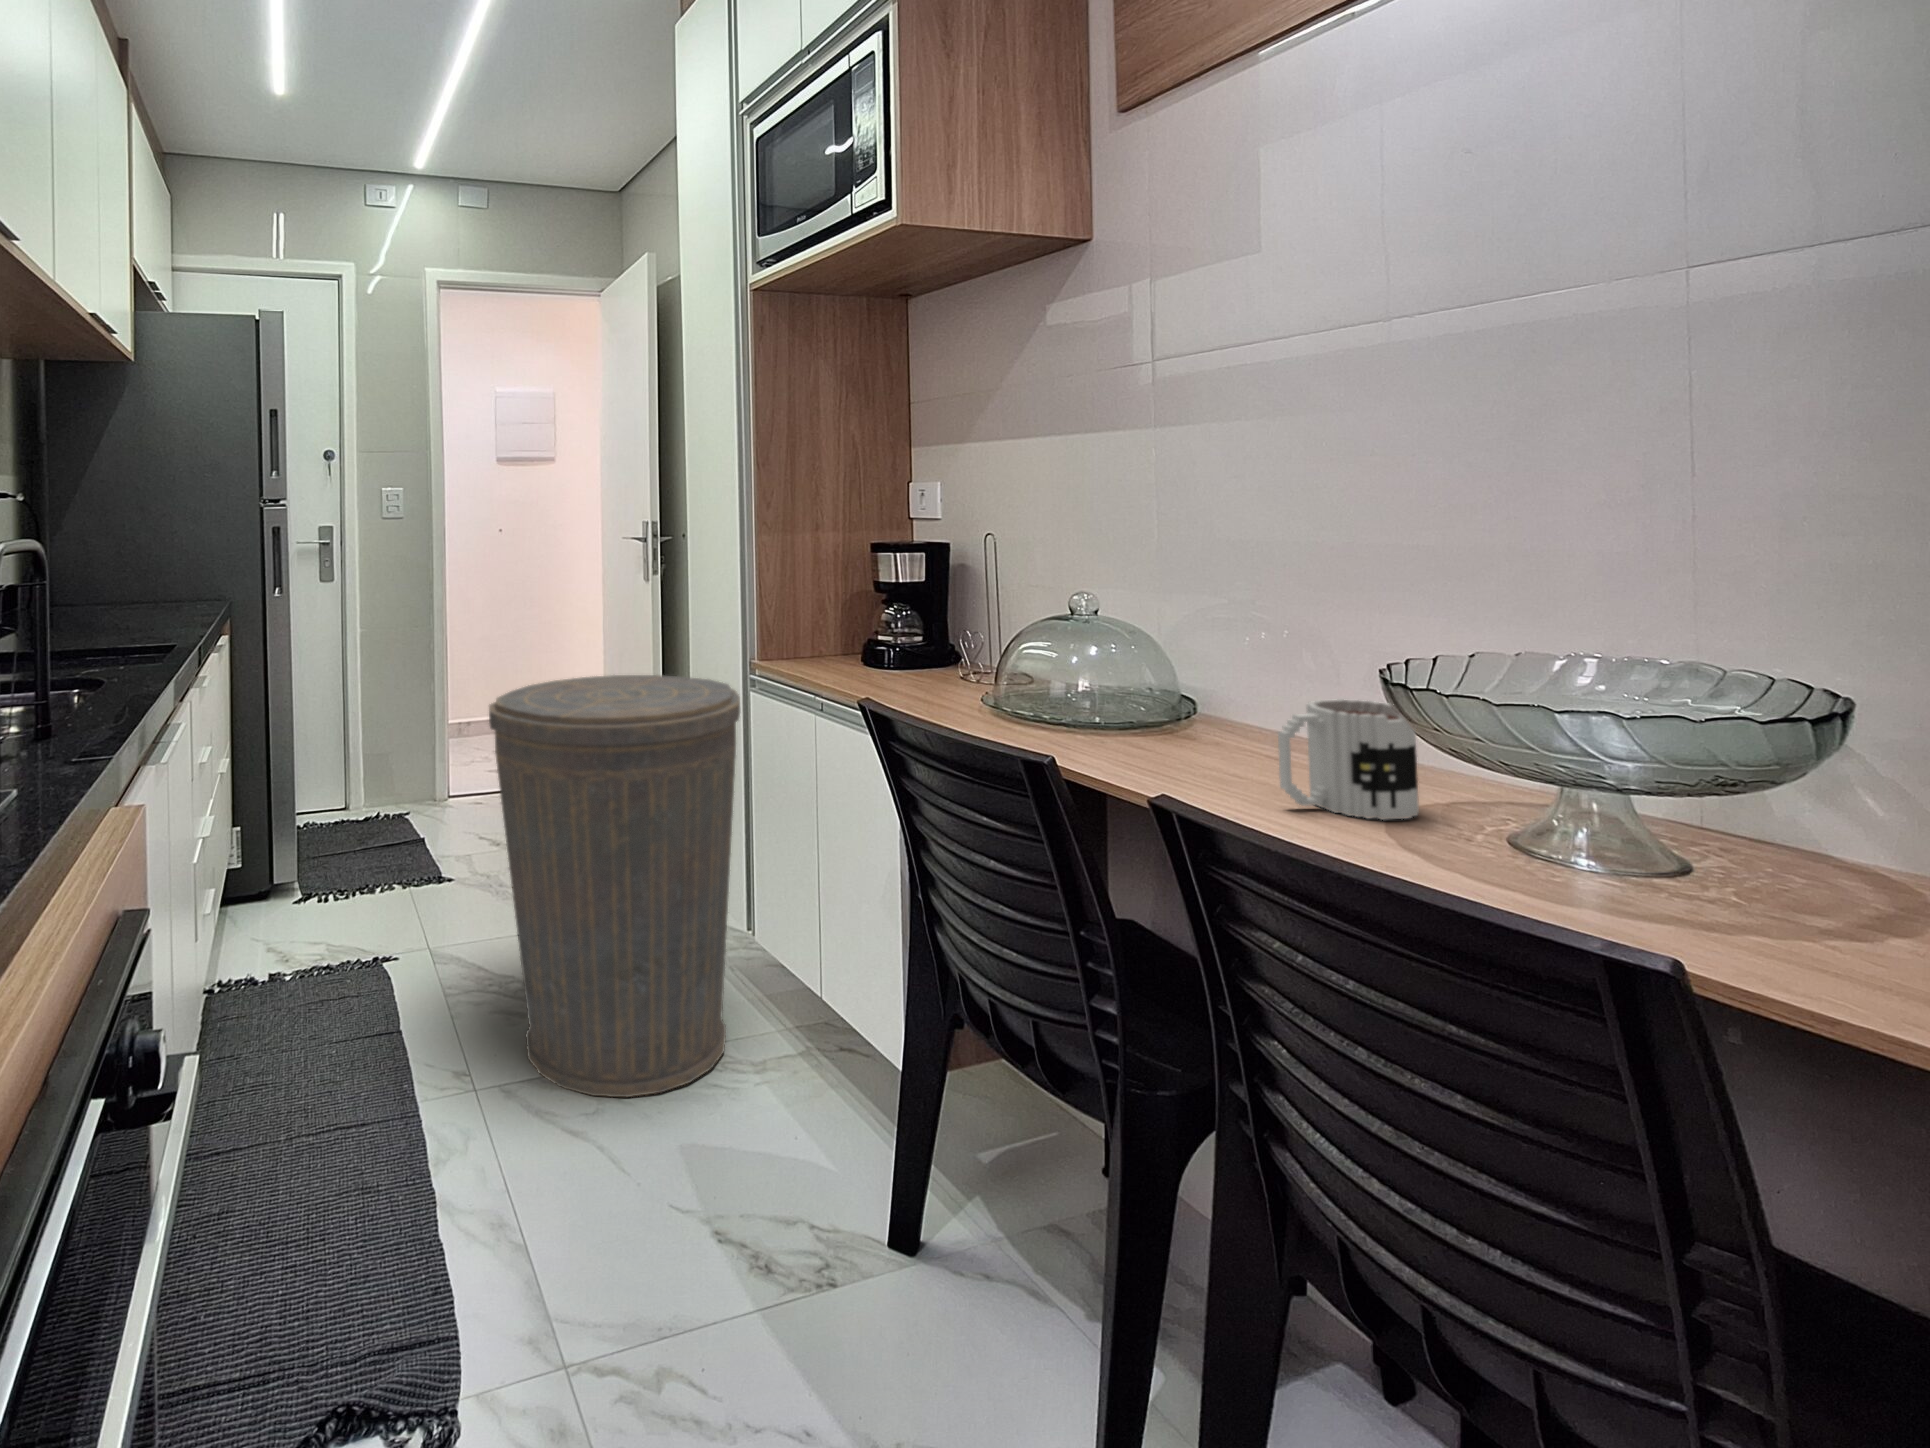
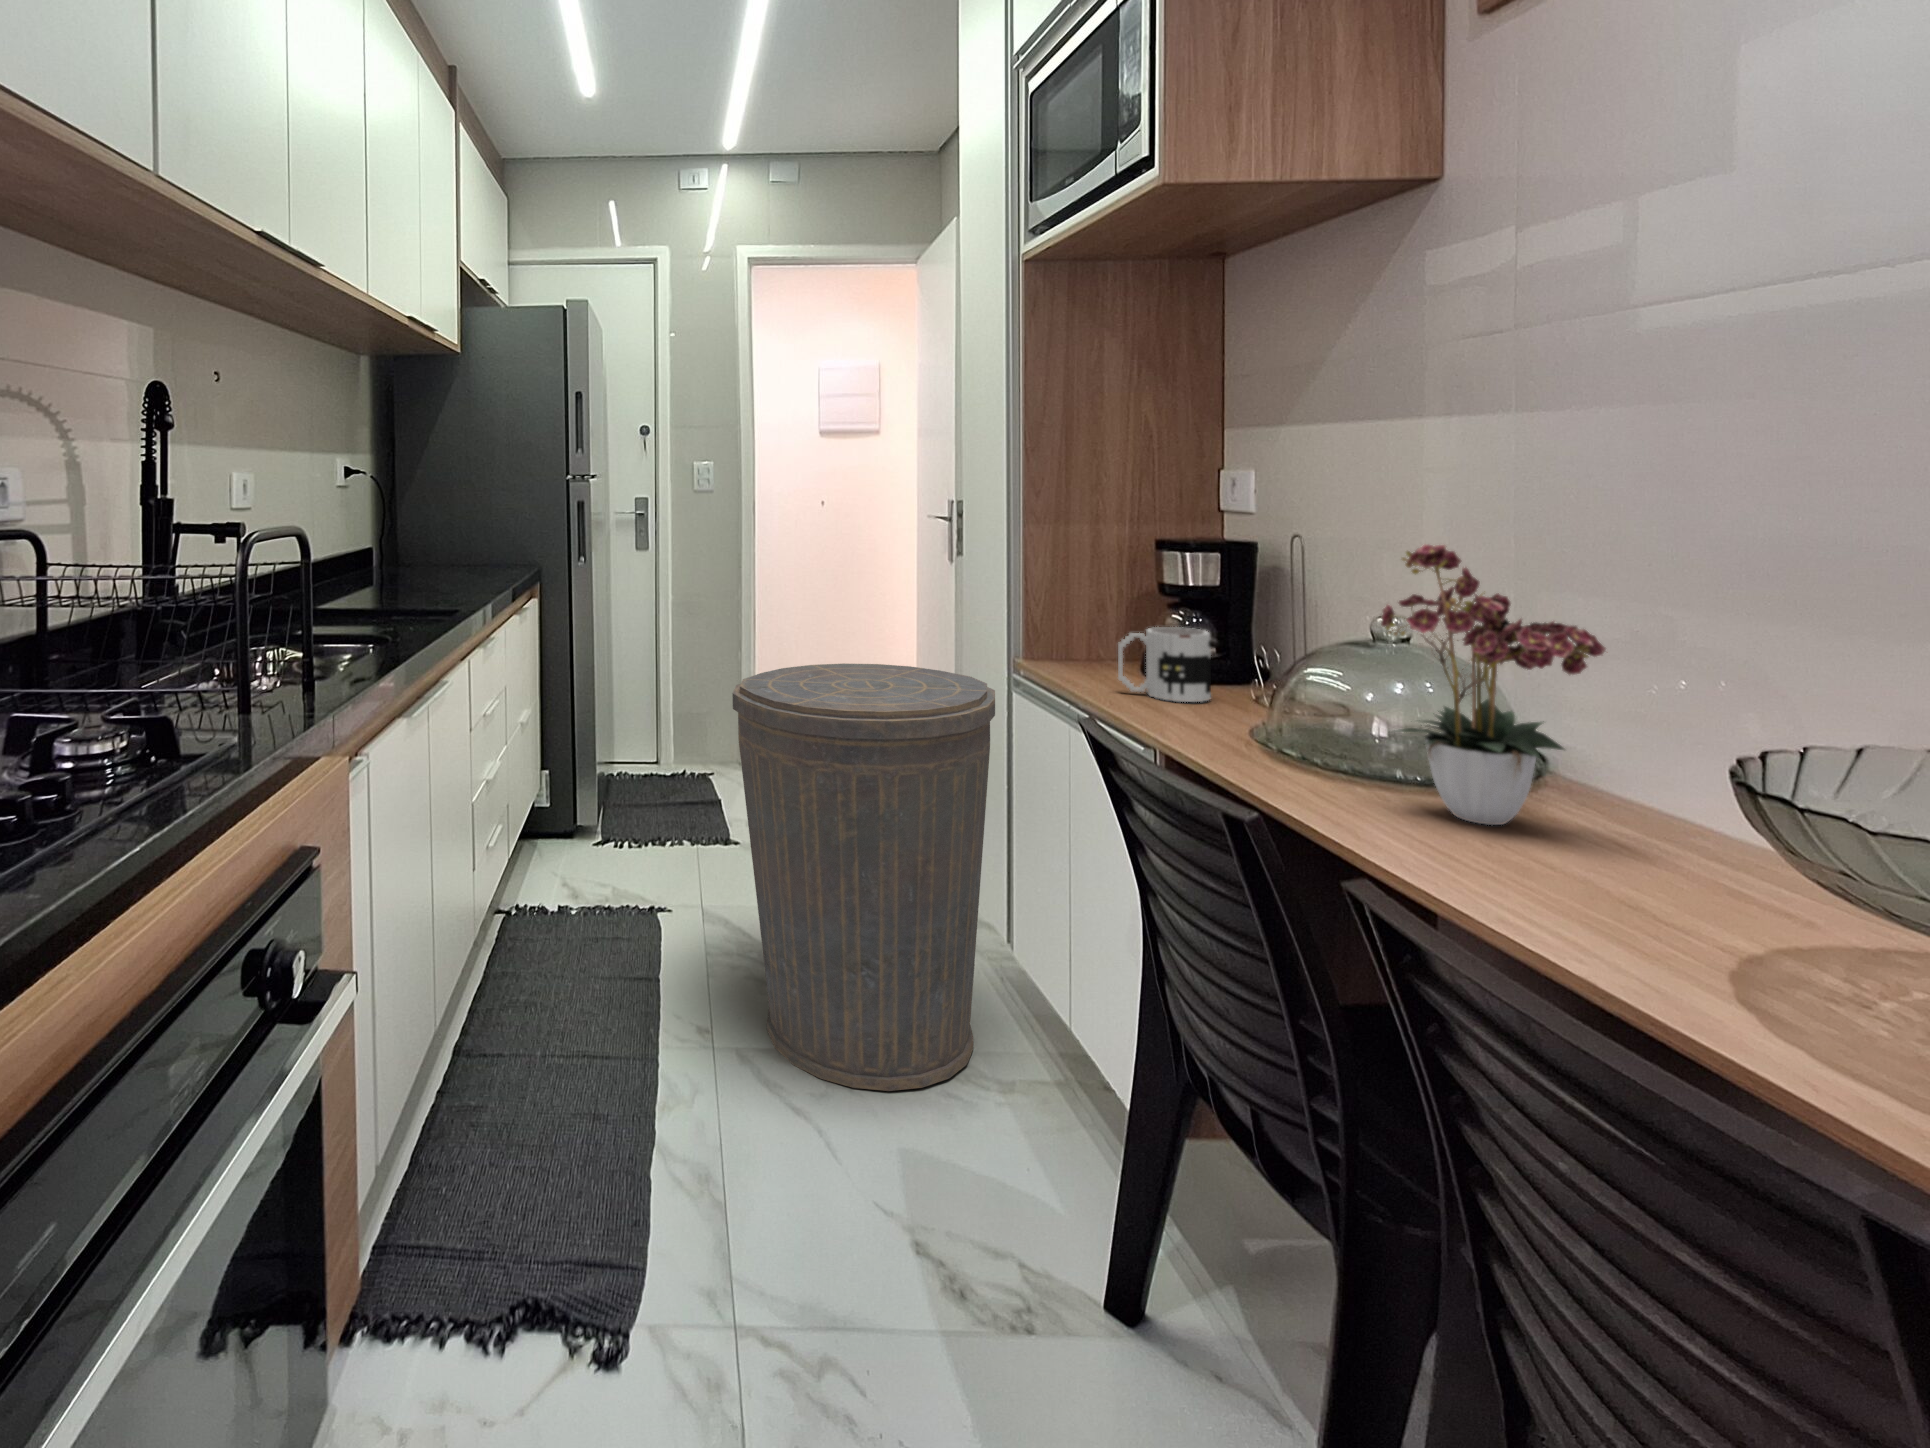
flower arrangement: none [1091,517,1267,753] -> present [1381,545,1606,825]
mug: present [1278,699,1419,820] -> present [1118,627,1211,702]

